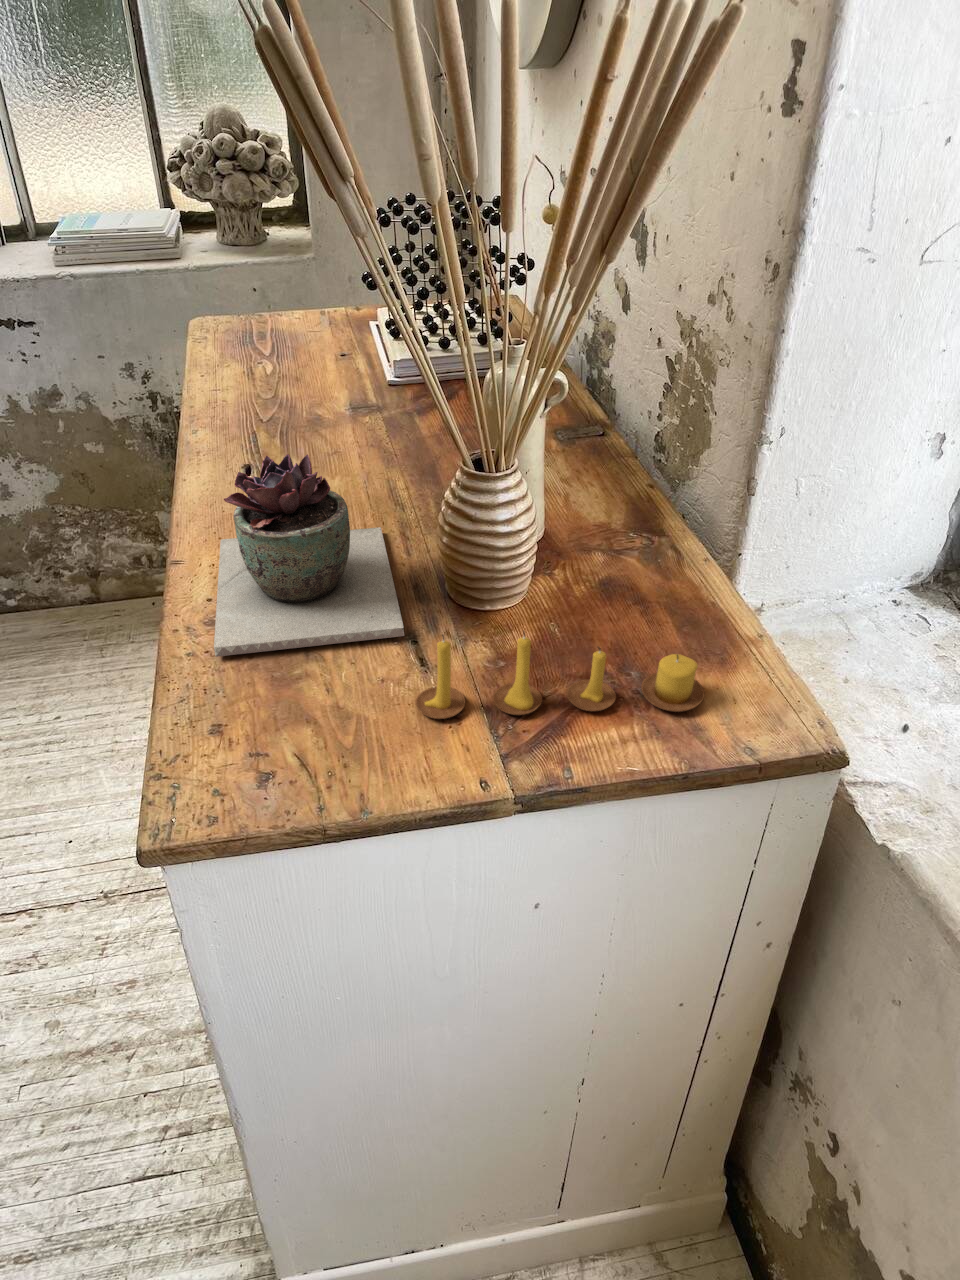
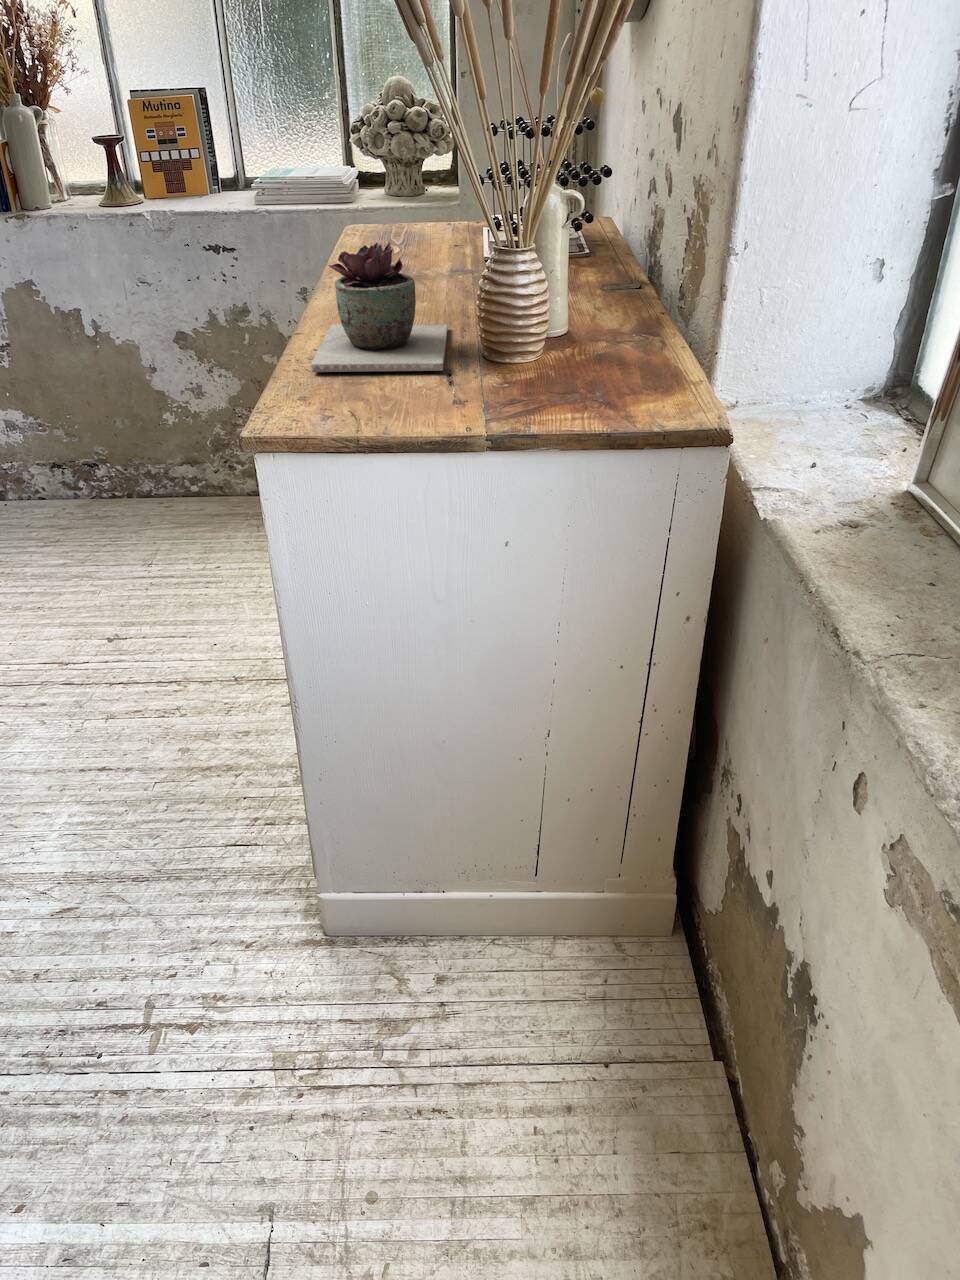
candle: present [416,632,705,719] -> none [437,338,645,411]

